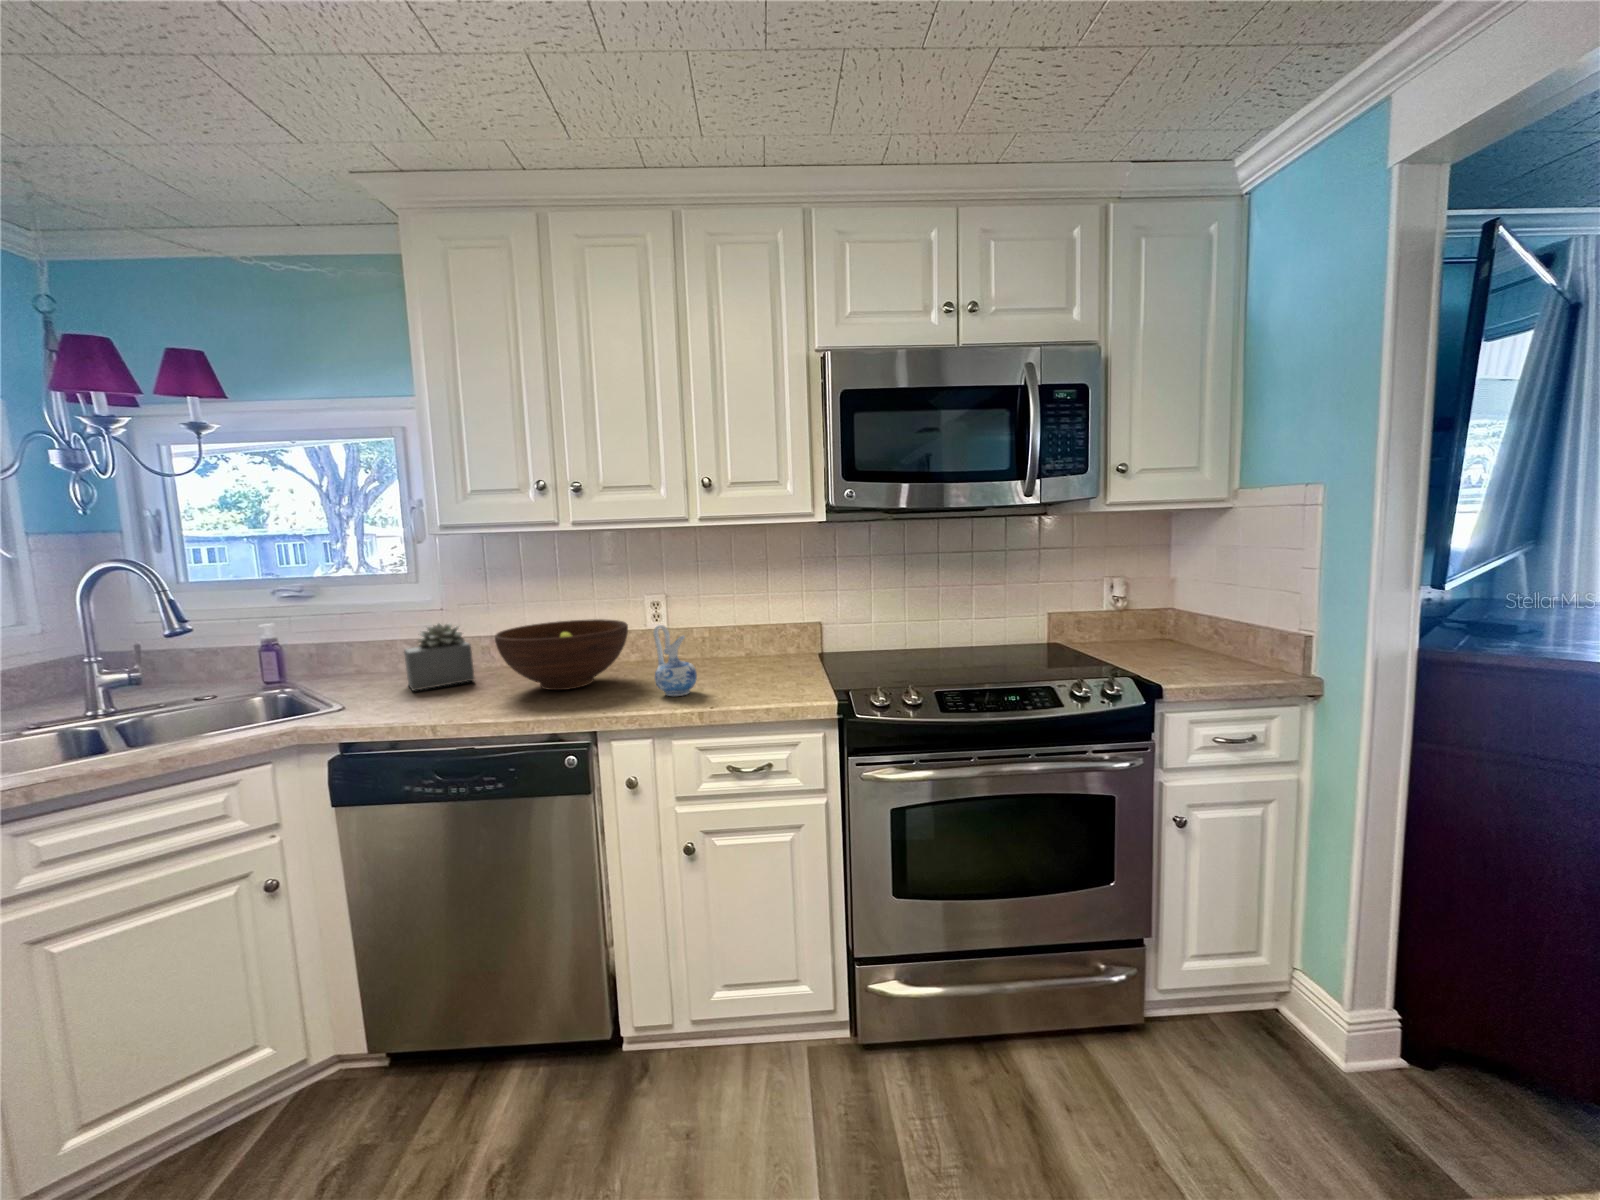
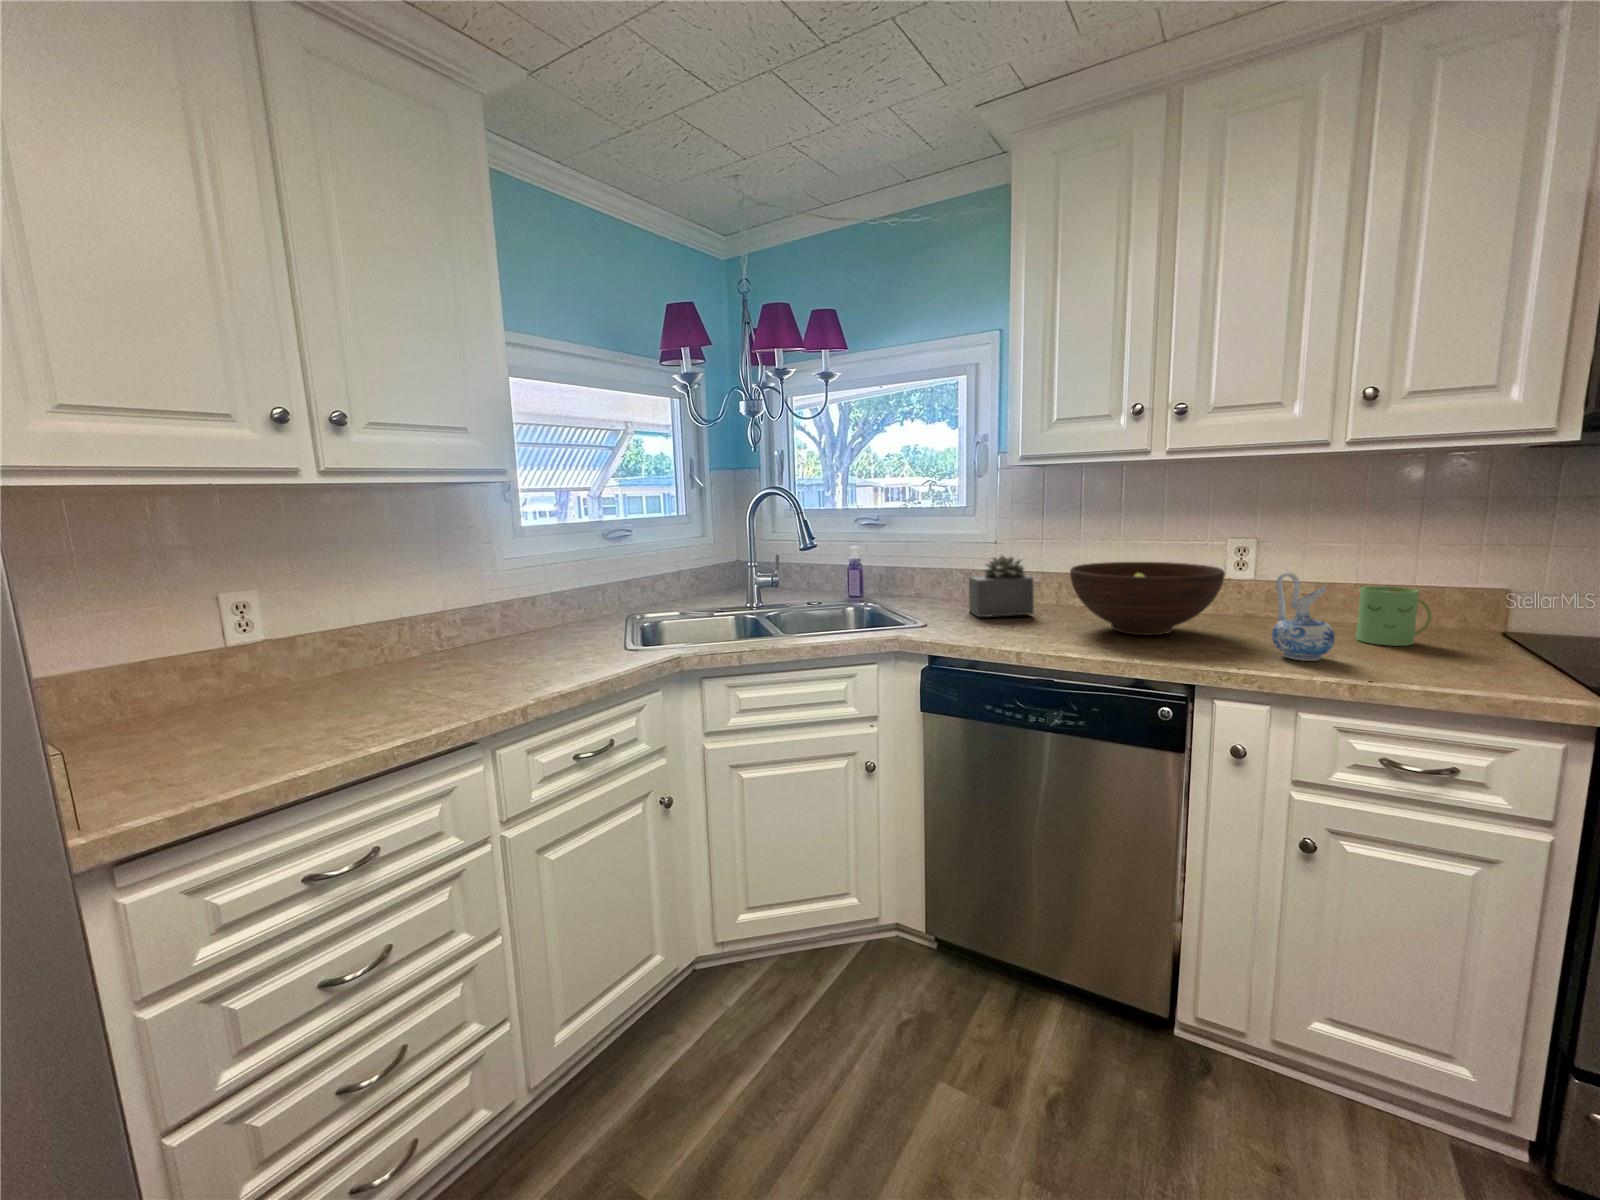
mug: none [725,627,769,673] -> present [1356,586,1432,646]

